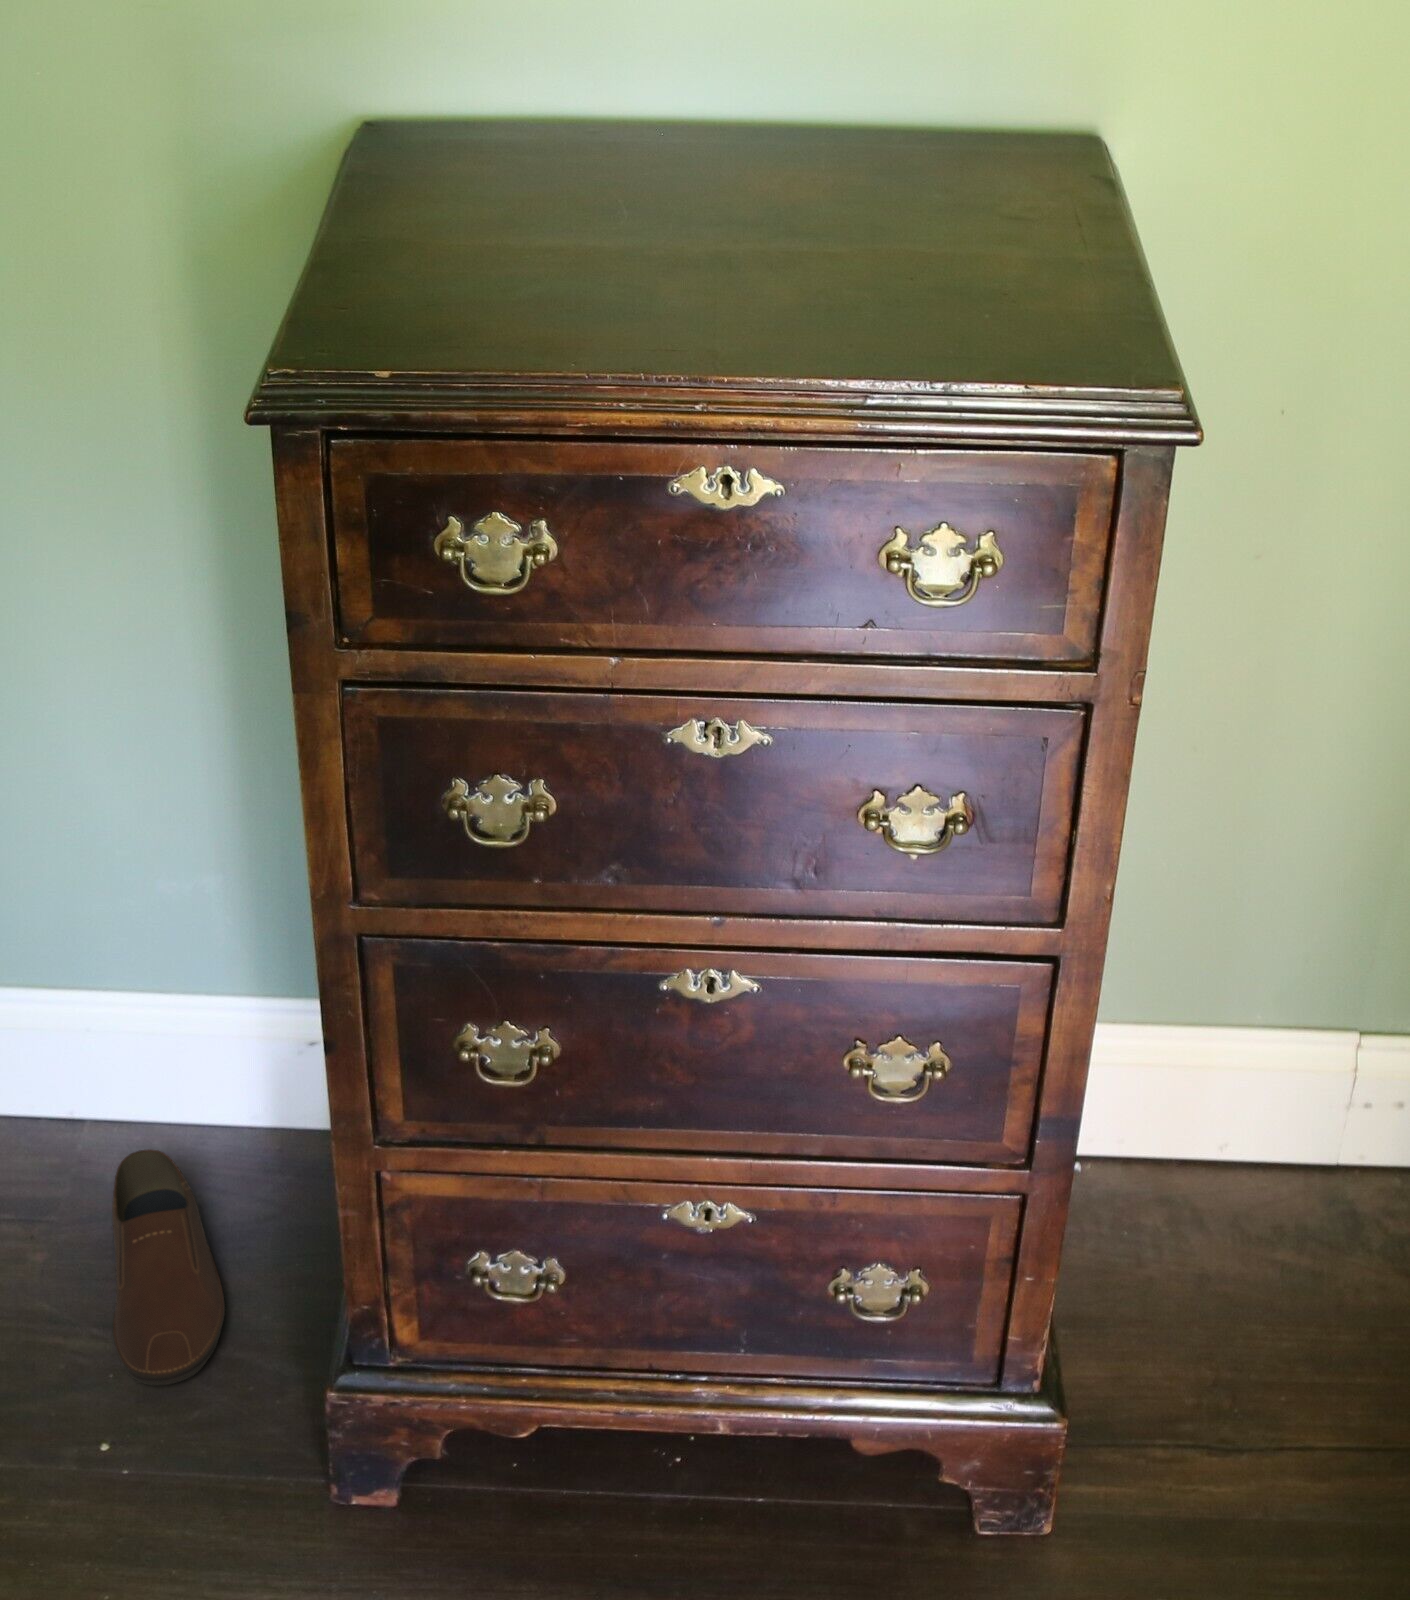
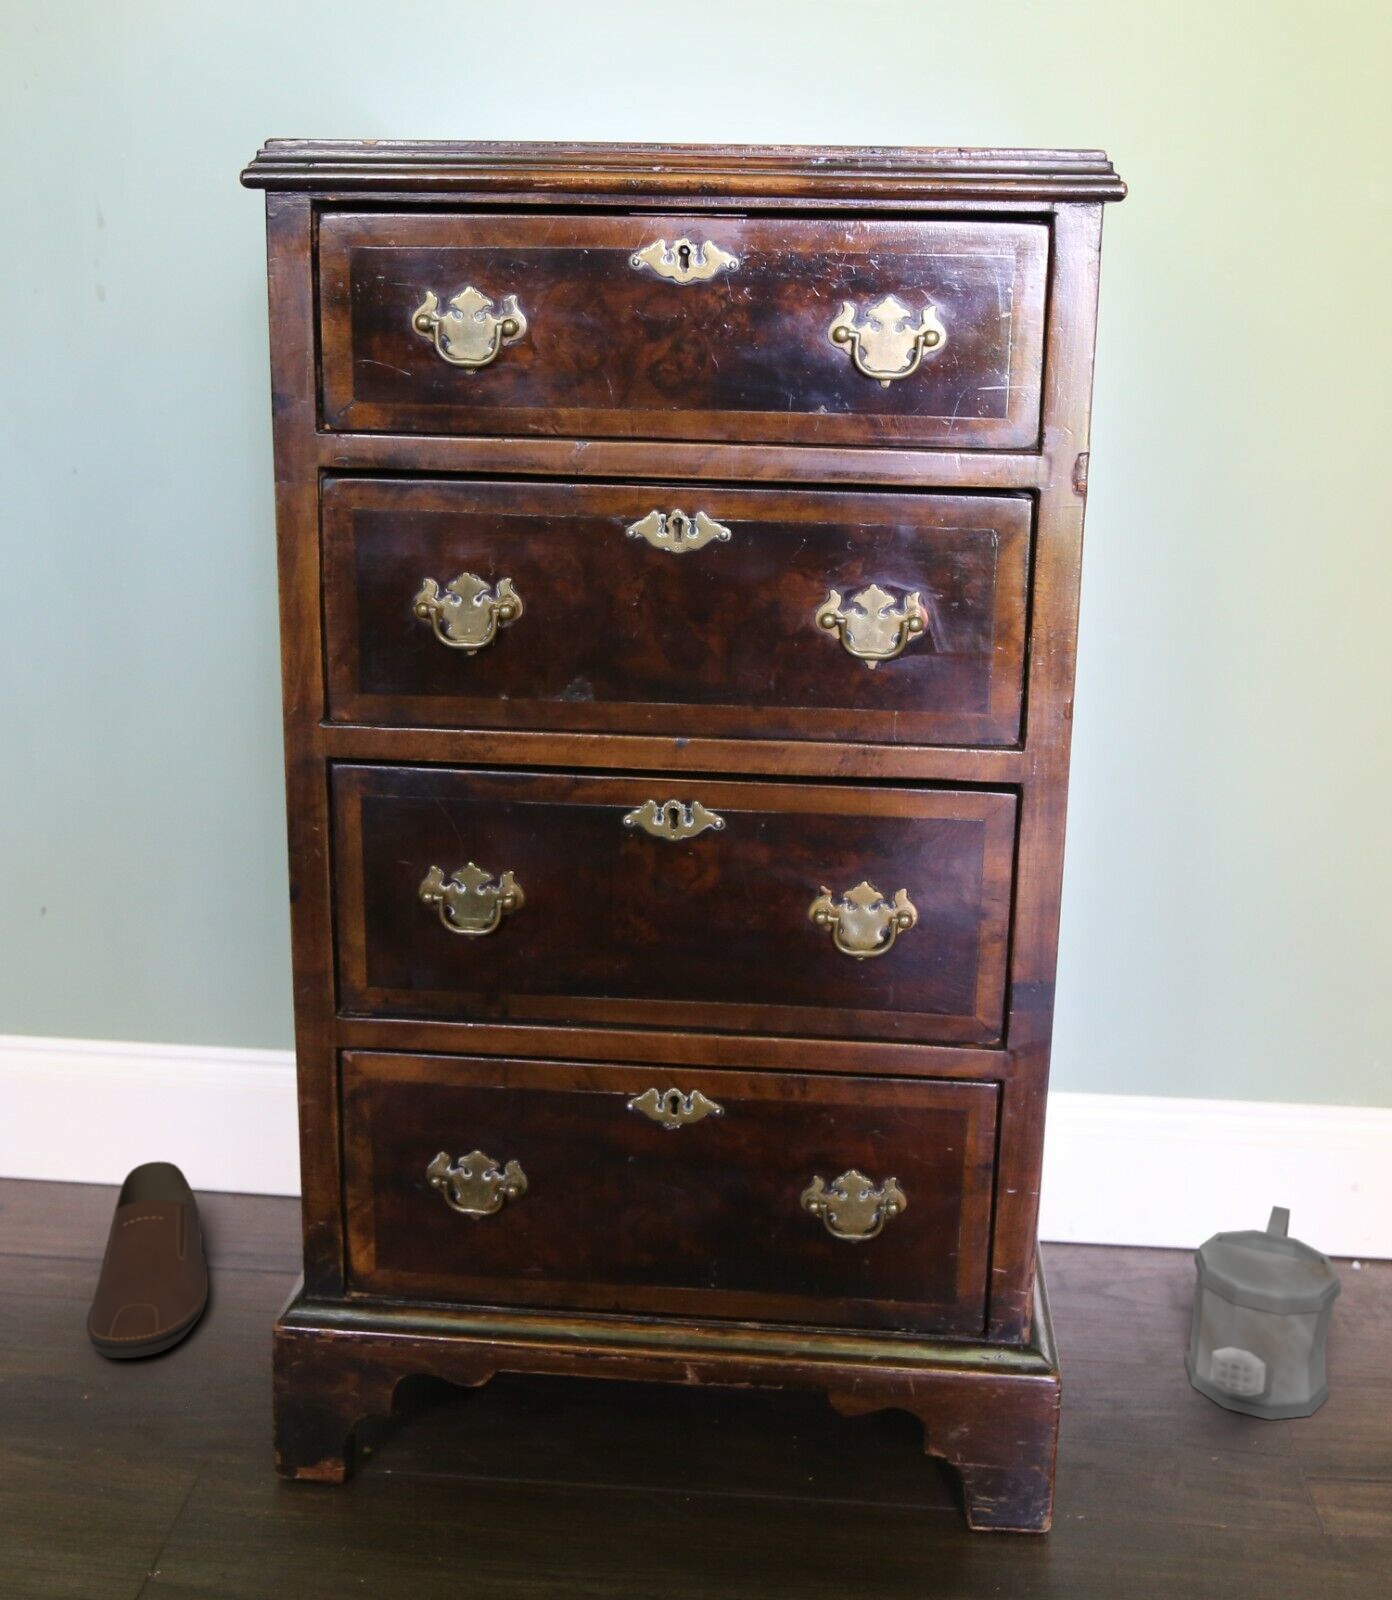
watering can: none [1173,1171,1324,1416] -> present [1185,1206,1341,1420]

